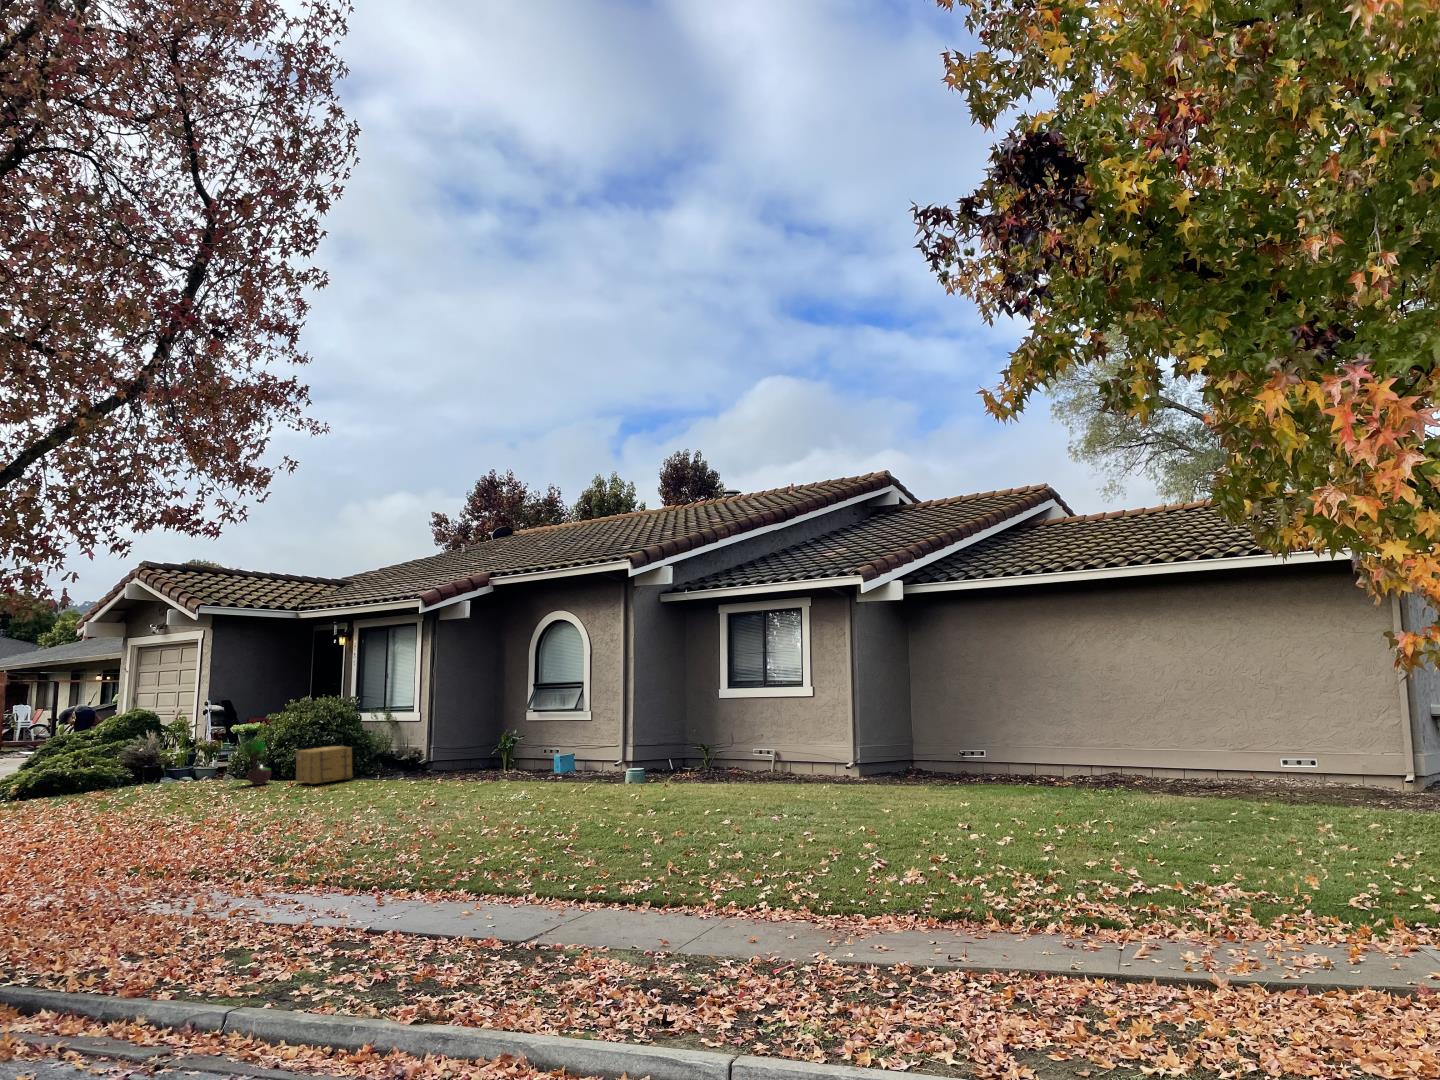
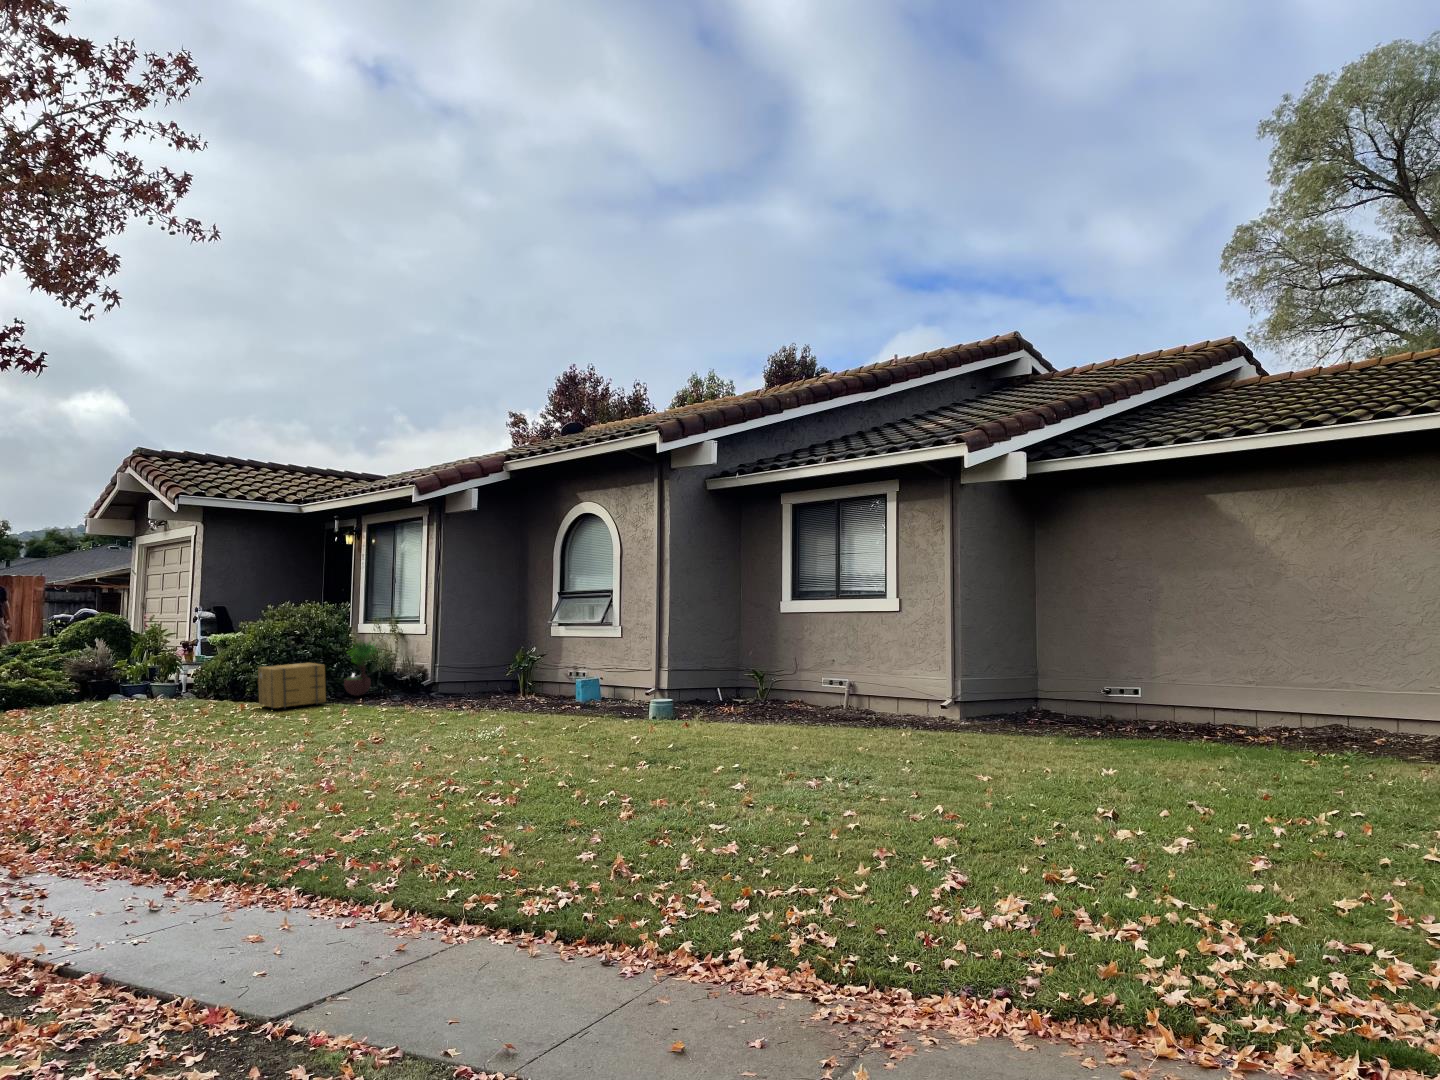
potted tree: present [240,739,271,785] -> present [344,642,374,696]

